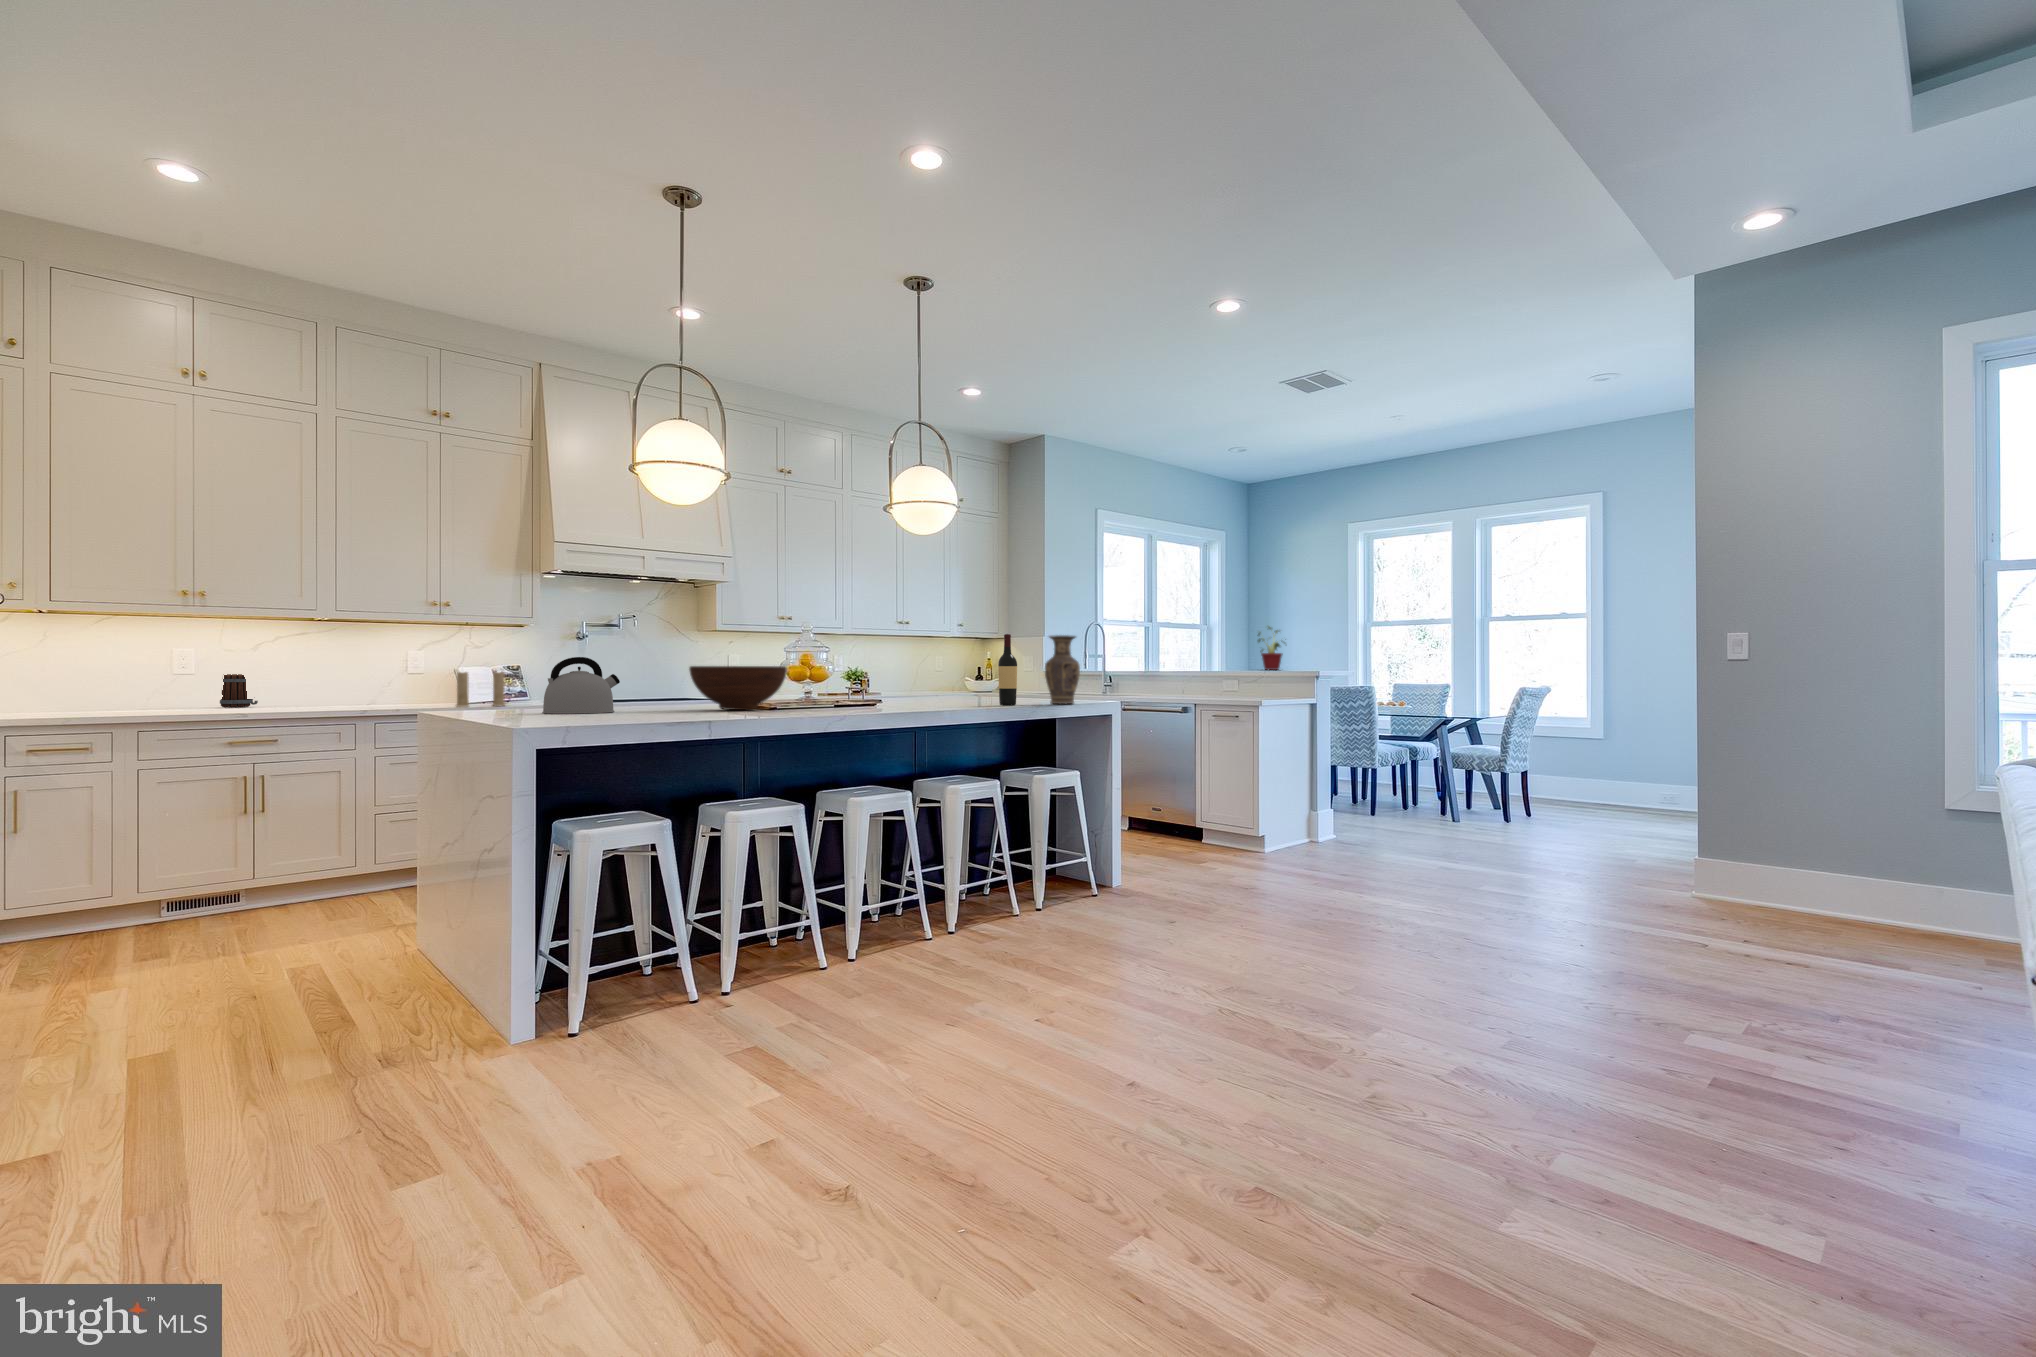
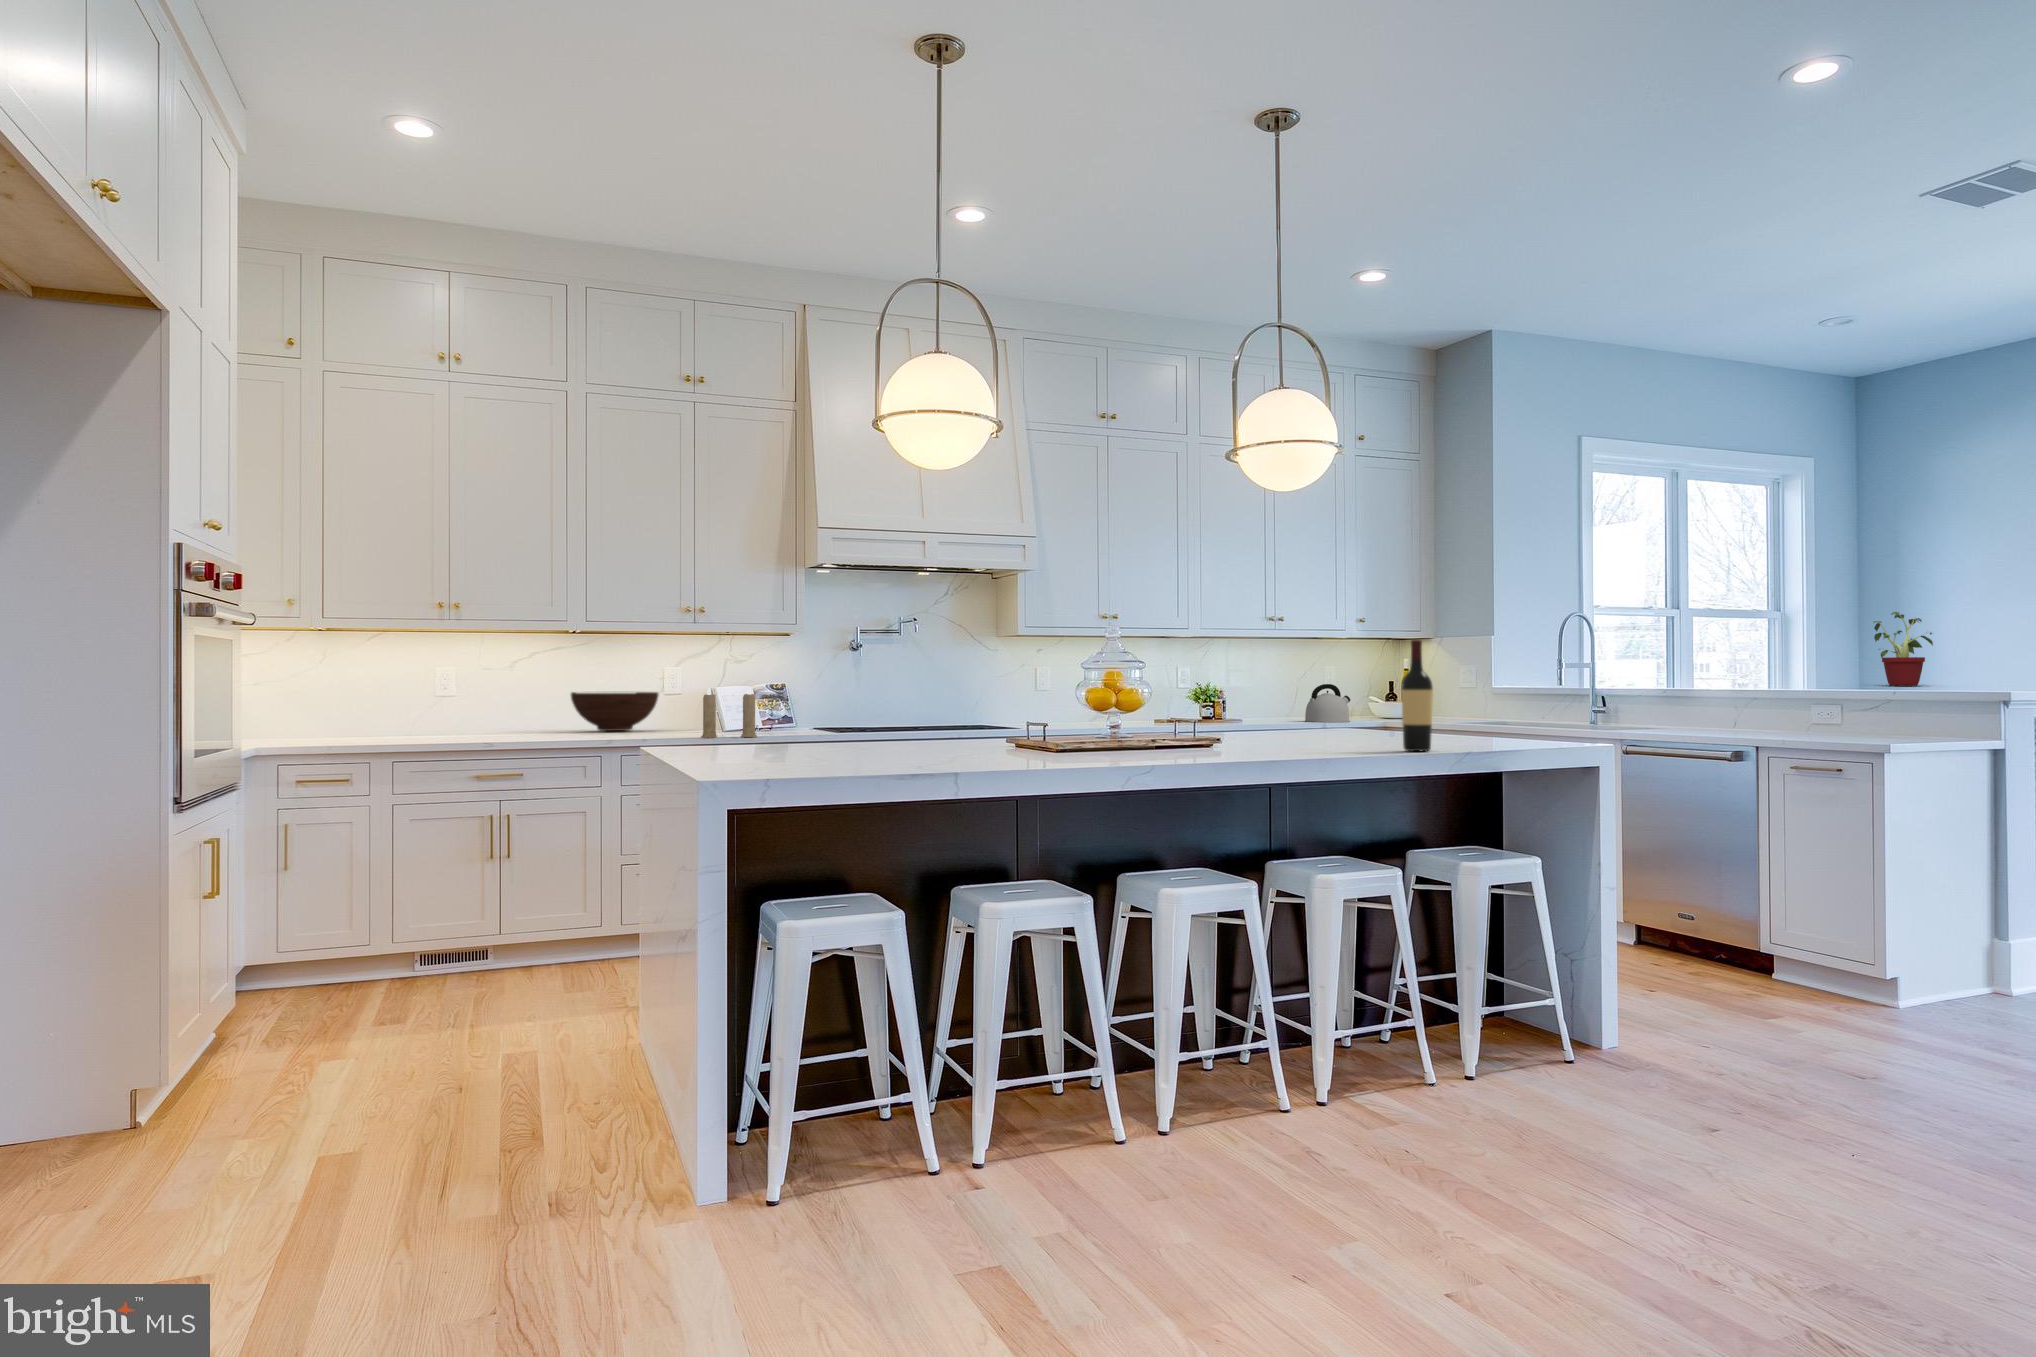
vase: present [1045,635,1080,704] -> none [1480,640,1542,750]
kettle: present [542,657,620,714] -> present [1305,684,1350,722]
fruit bowl: present [689,666,787,710] -> present [571,692,658,731]
mug: present [220,674,258,707] -> none [482,696,524,733]

